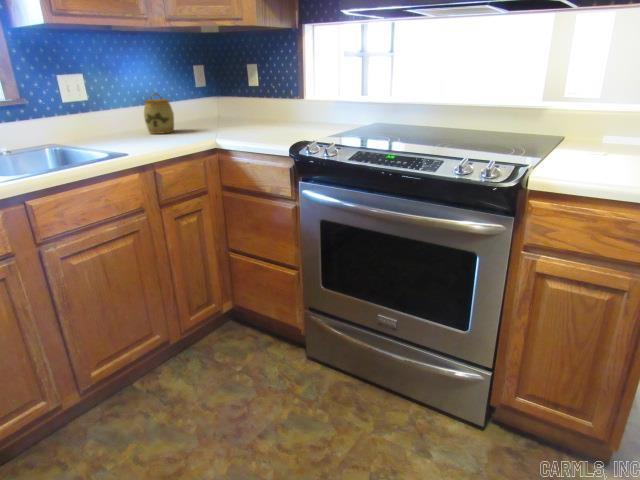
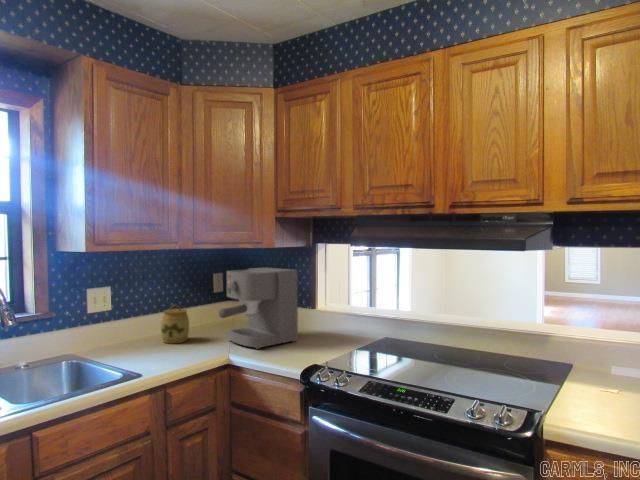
coffee maker: none [201,49,286,135] -> present [219,268,298,349]

